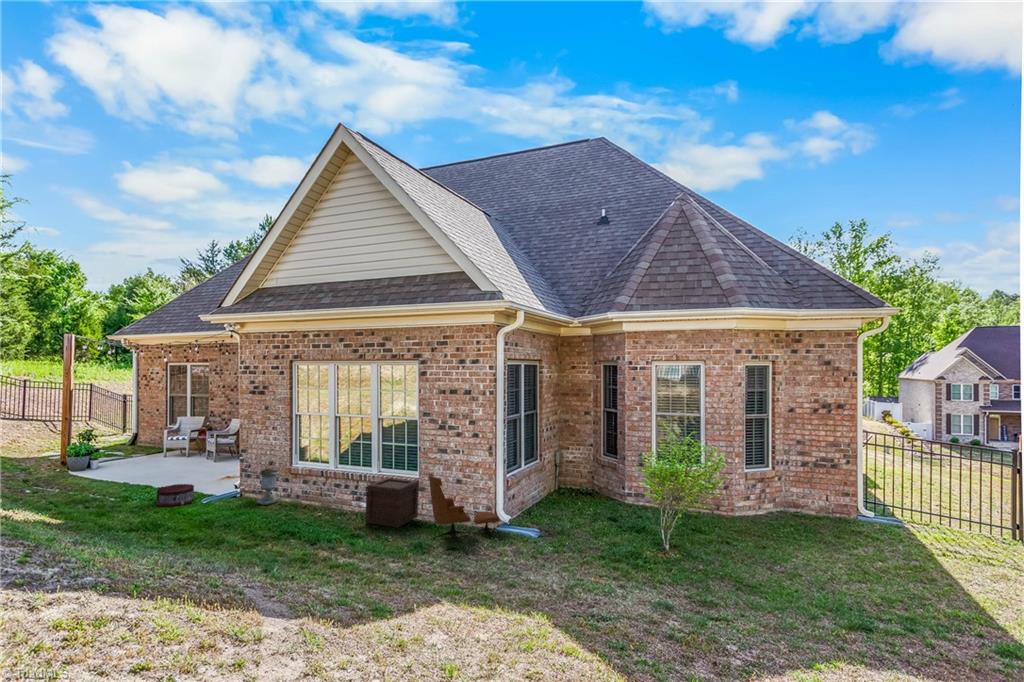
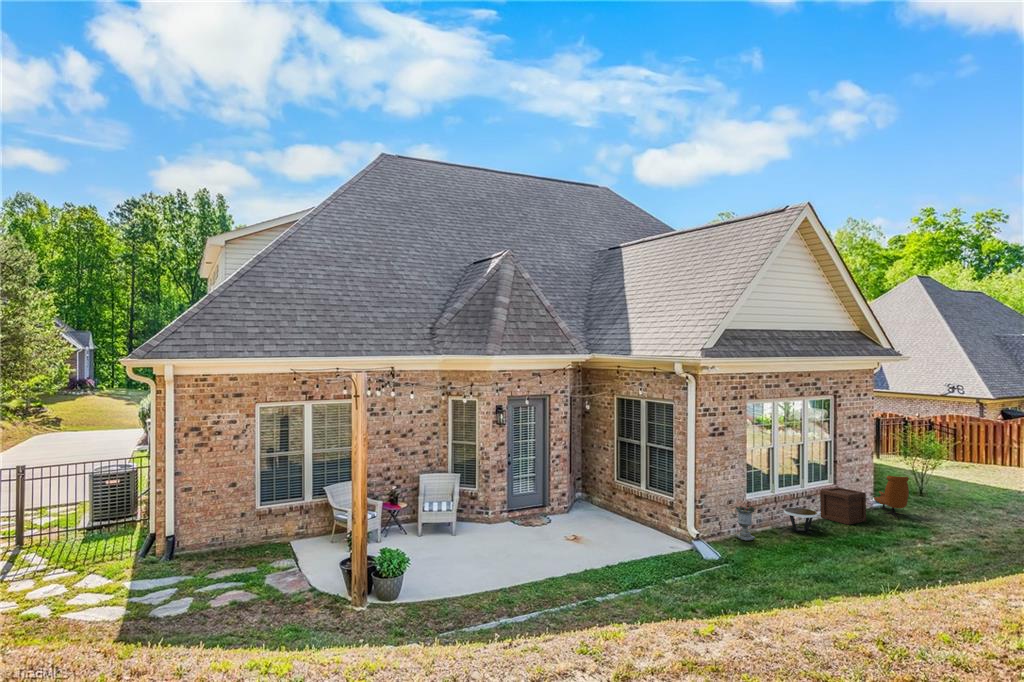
pouf: present [157,484,194,506] -> none [693,540,730,567]
side table: none [309,487,346,518] -> present [784,507,817,533]

